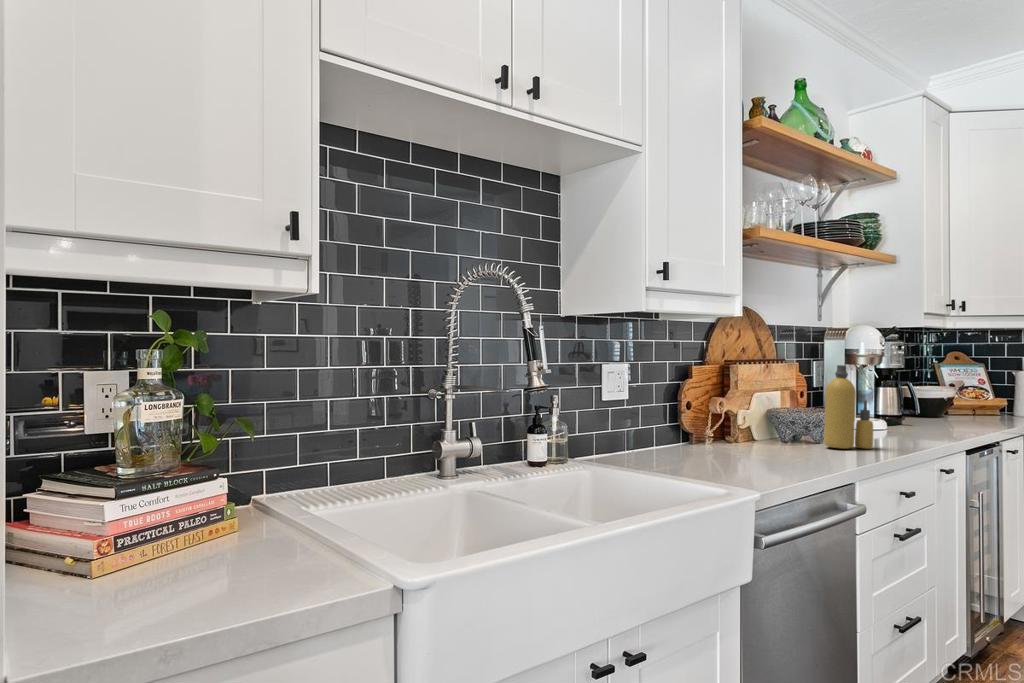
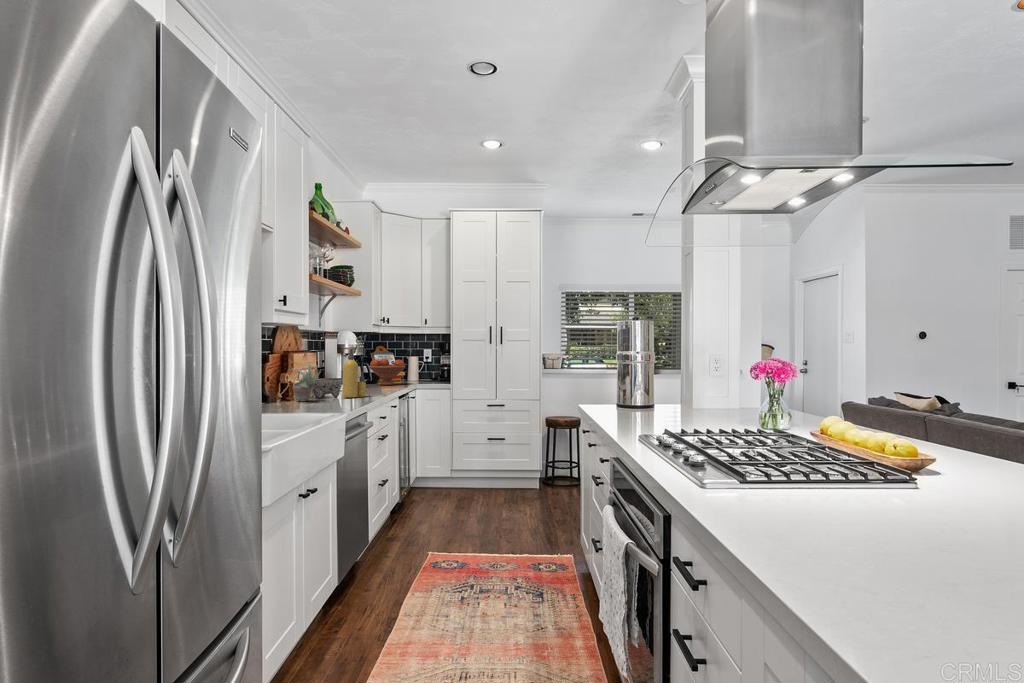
fruit bowl: none [916,374,995,425] -> present [369,358,405,385]
succulent plant: none [730,375,779,447] -> present [293,360,320,401]

